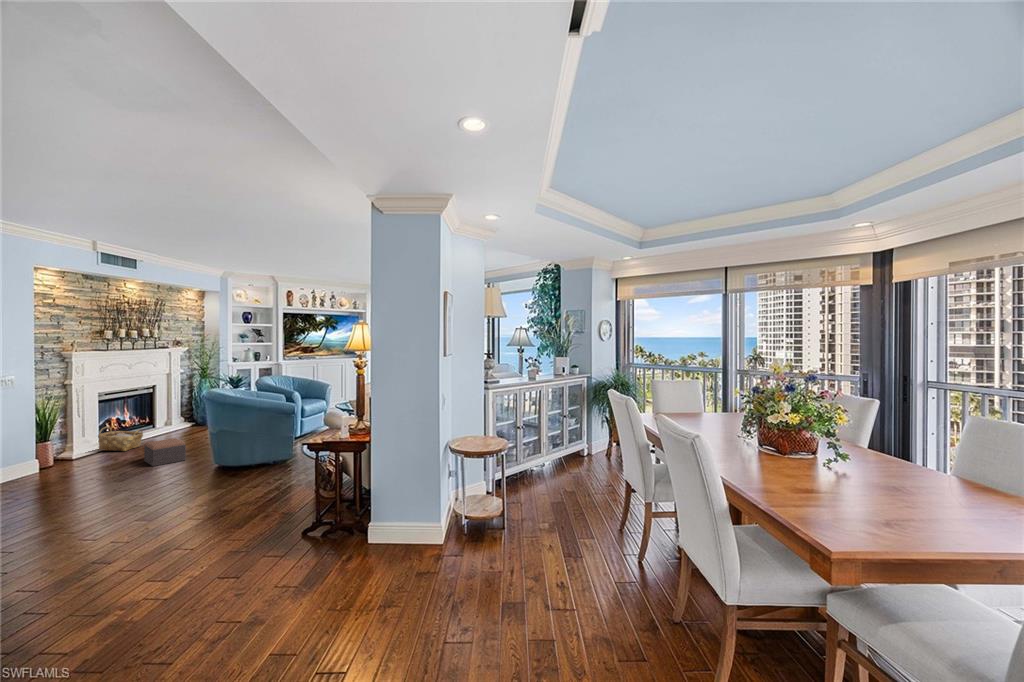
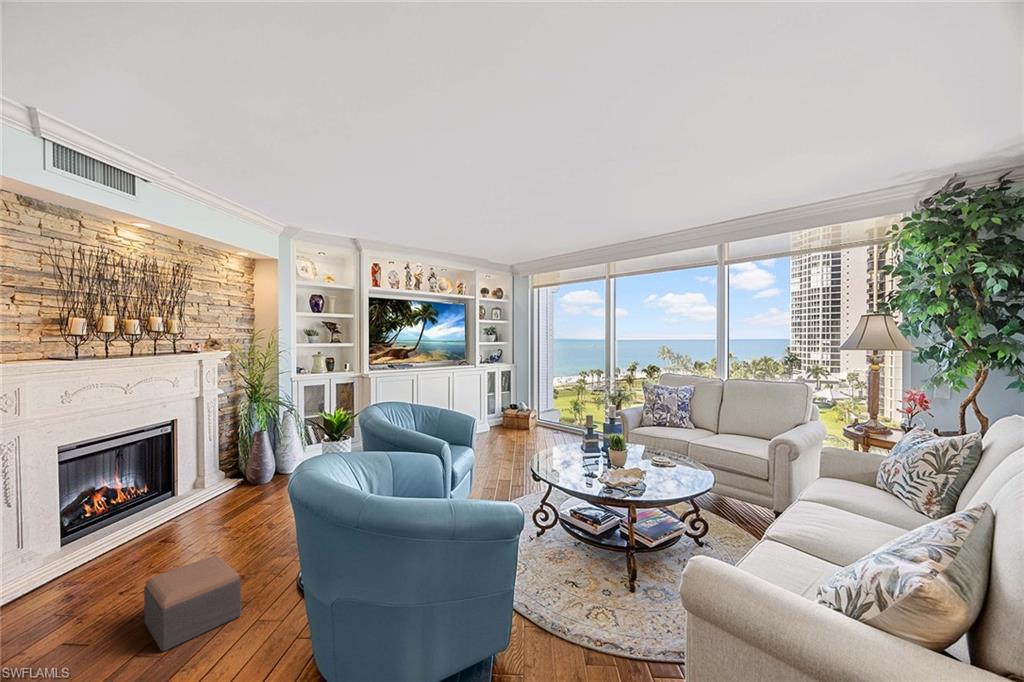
woven basket: present [98,426,143,451] -> none [50,518,148,576]

